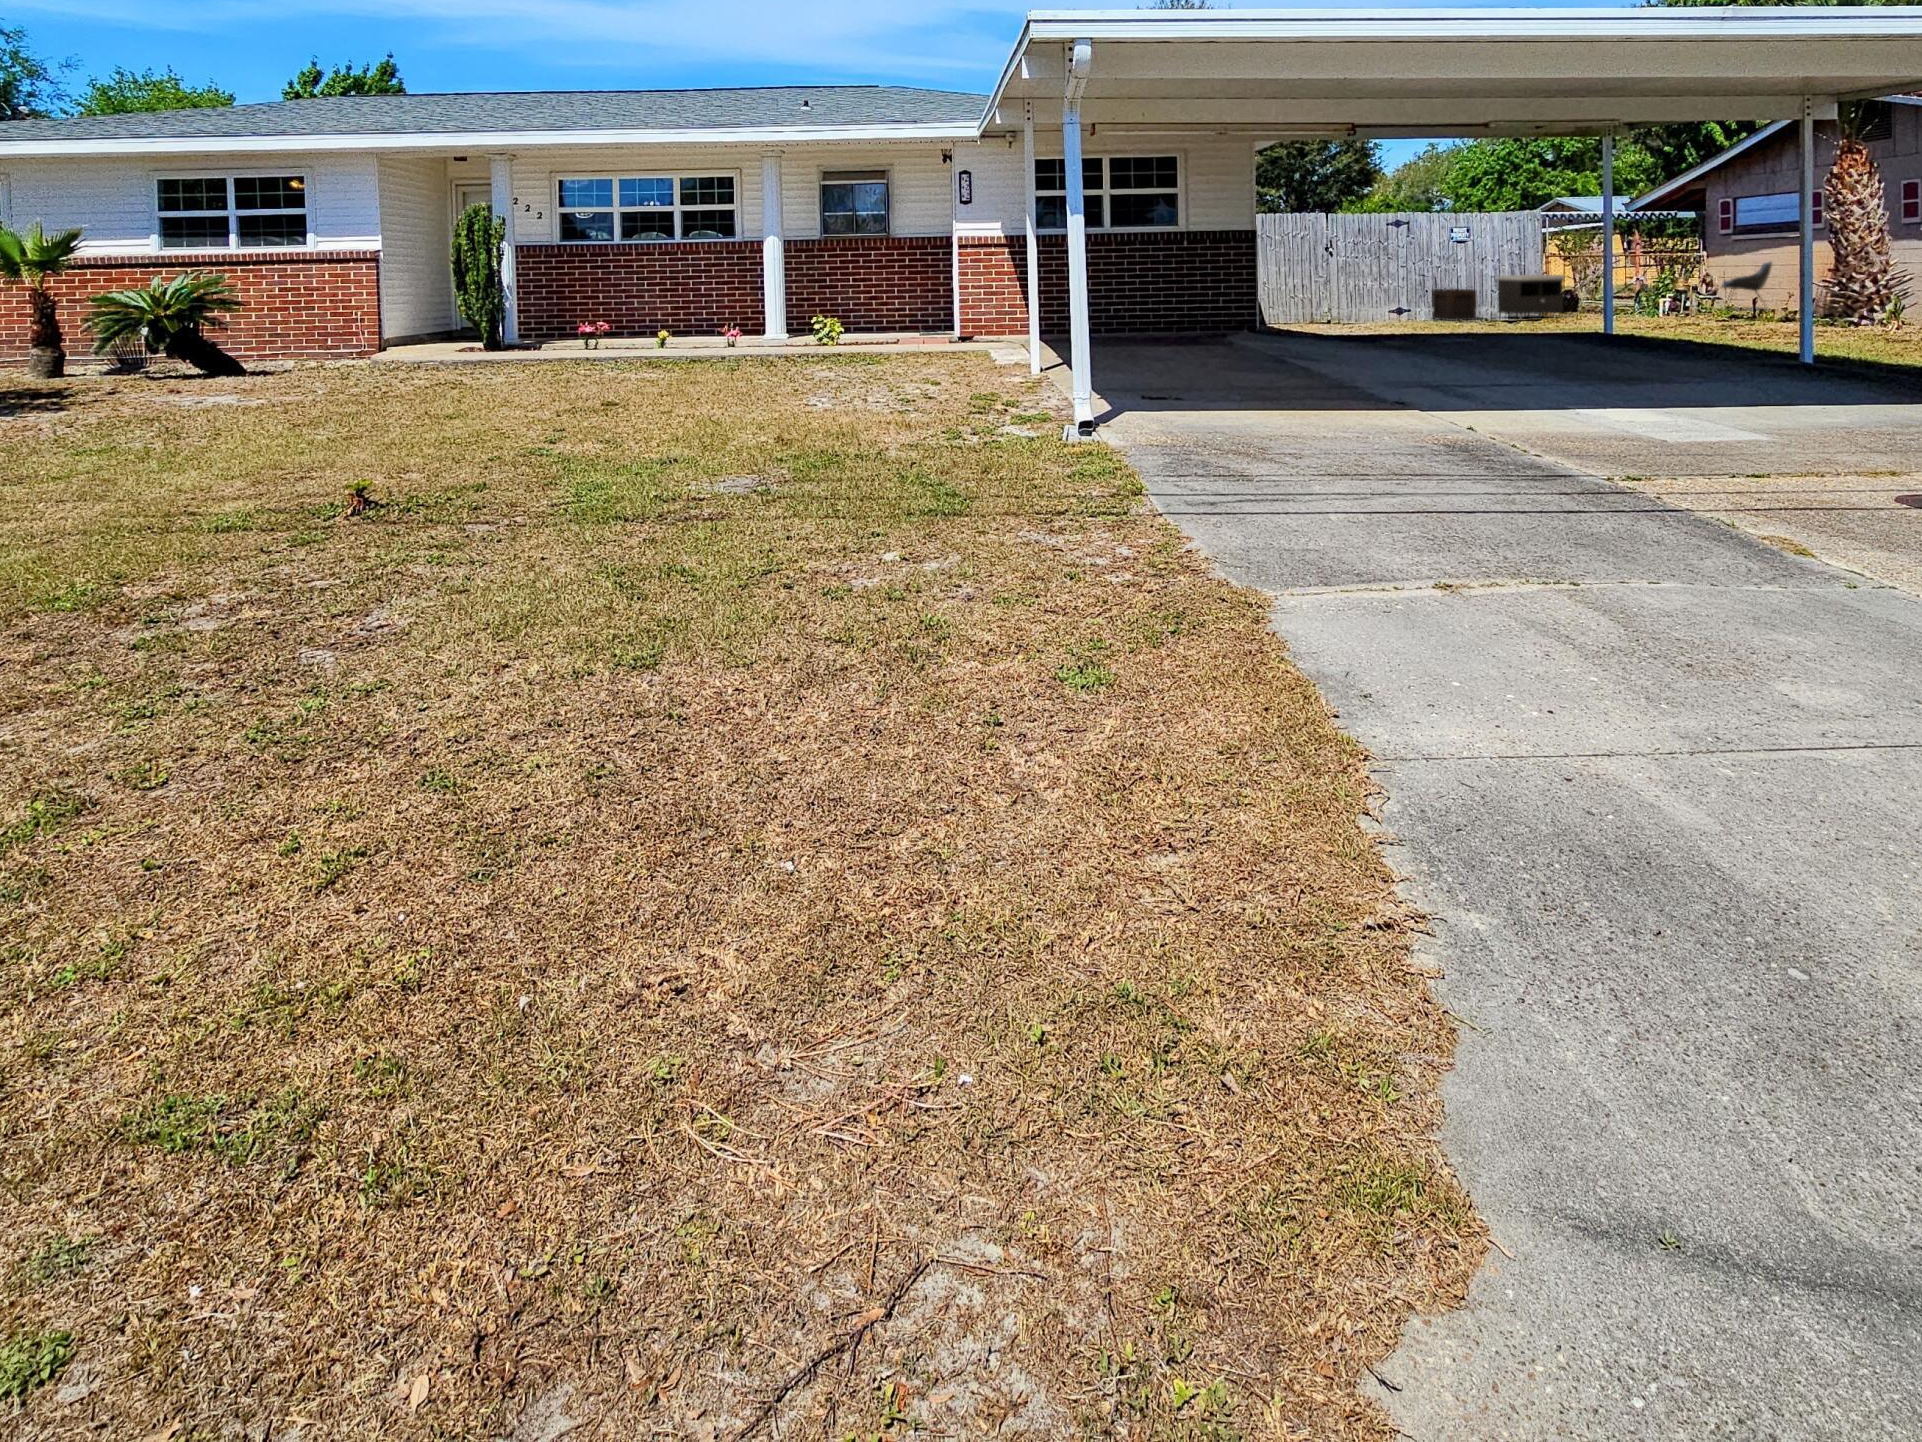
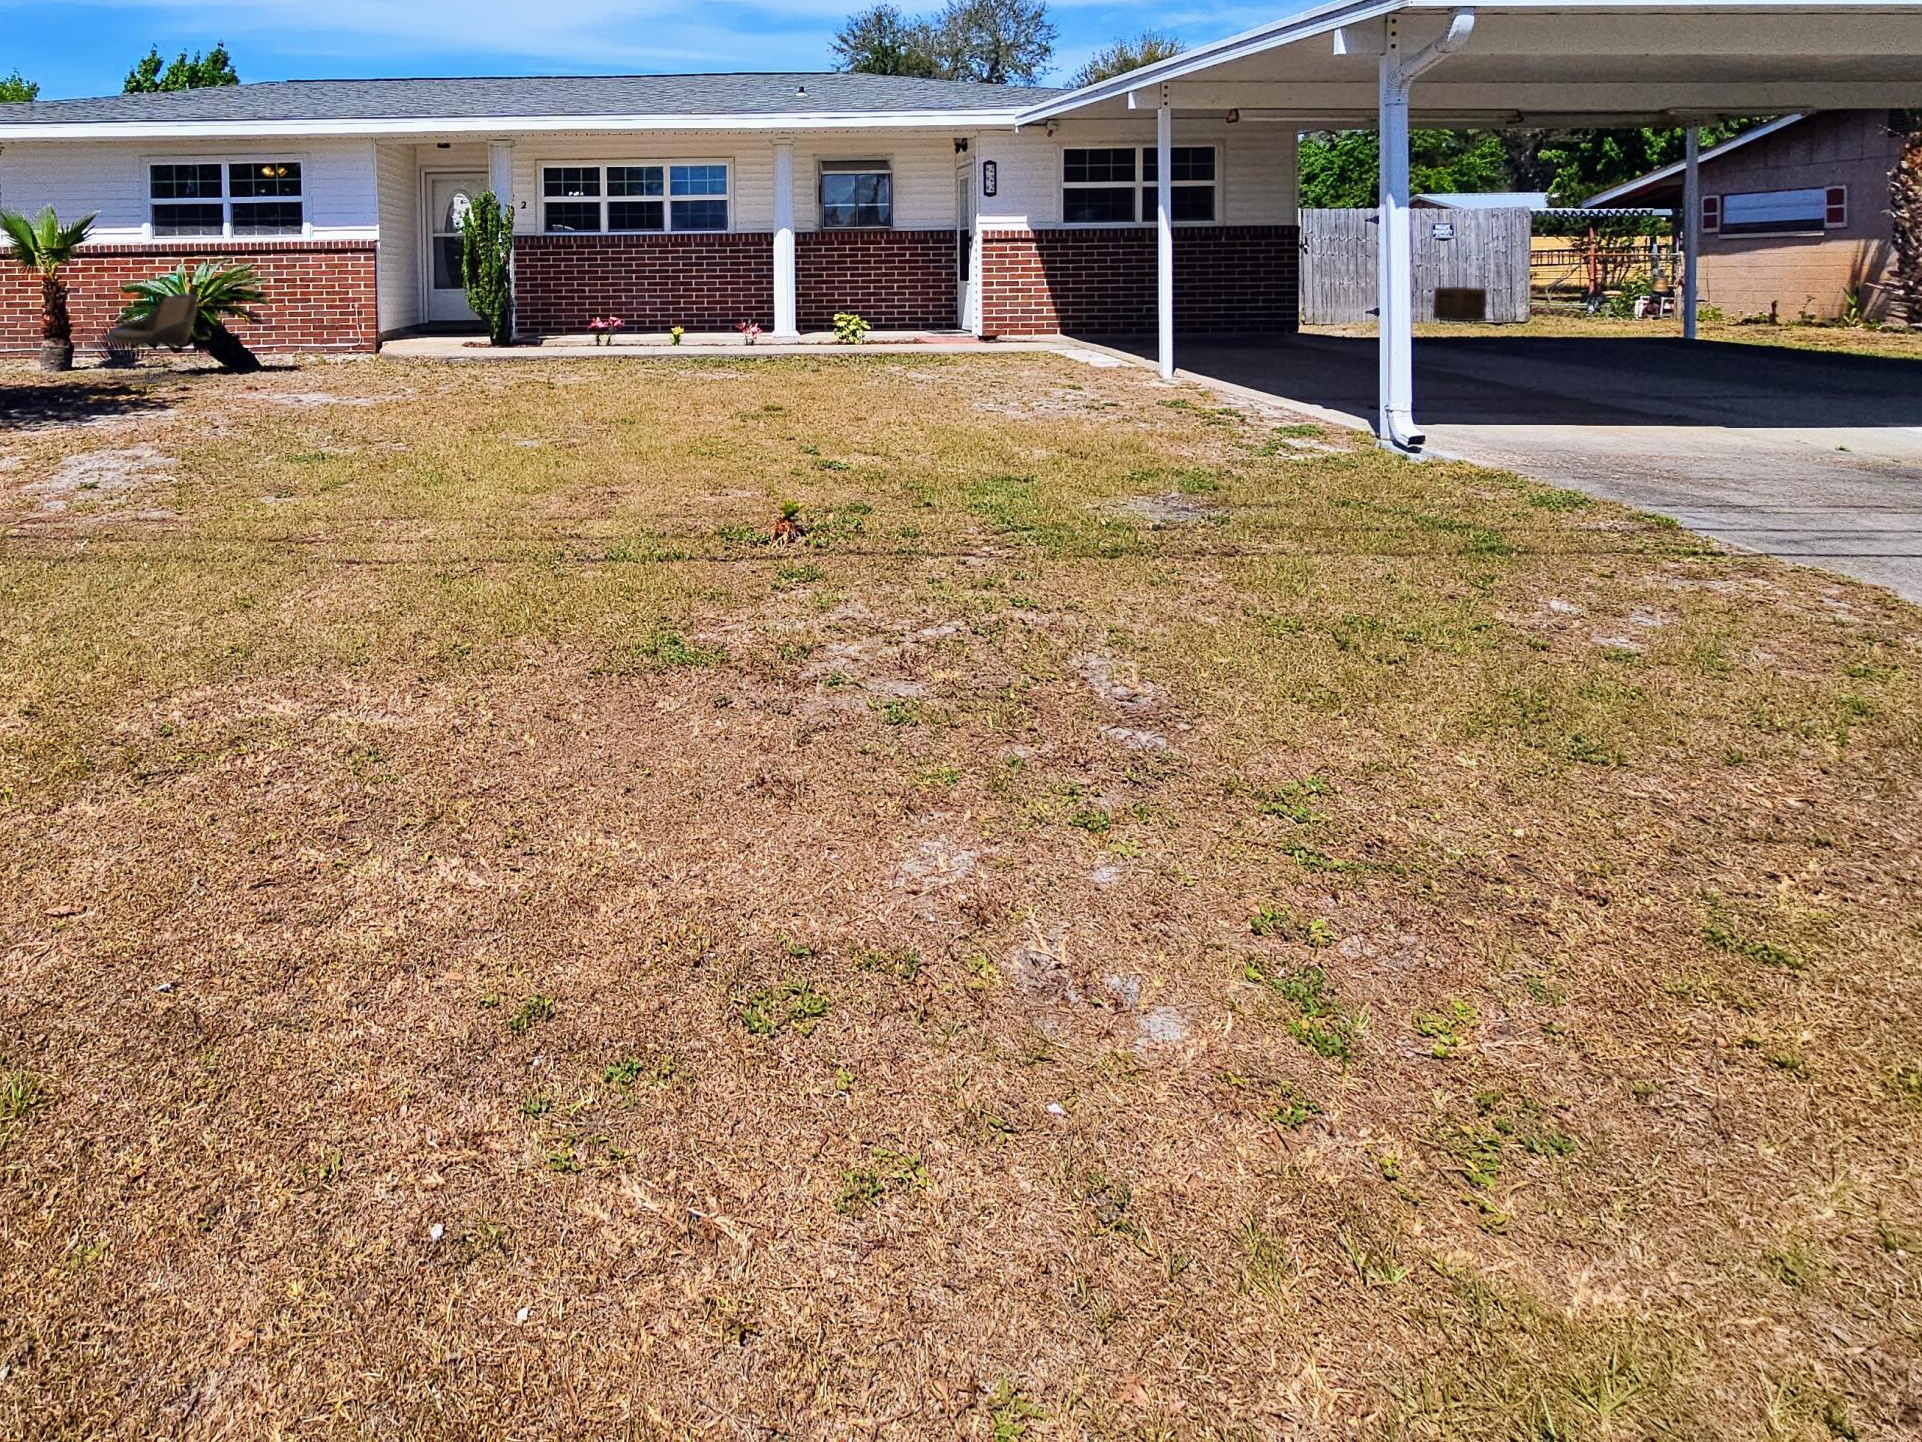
lounge chair: present [1721,262,1772,309] -> present [105,293,200,382]
storage bench: present [1497,274,1565,317] -> none [1502,273,1578,320]

